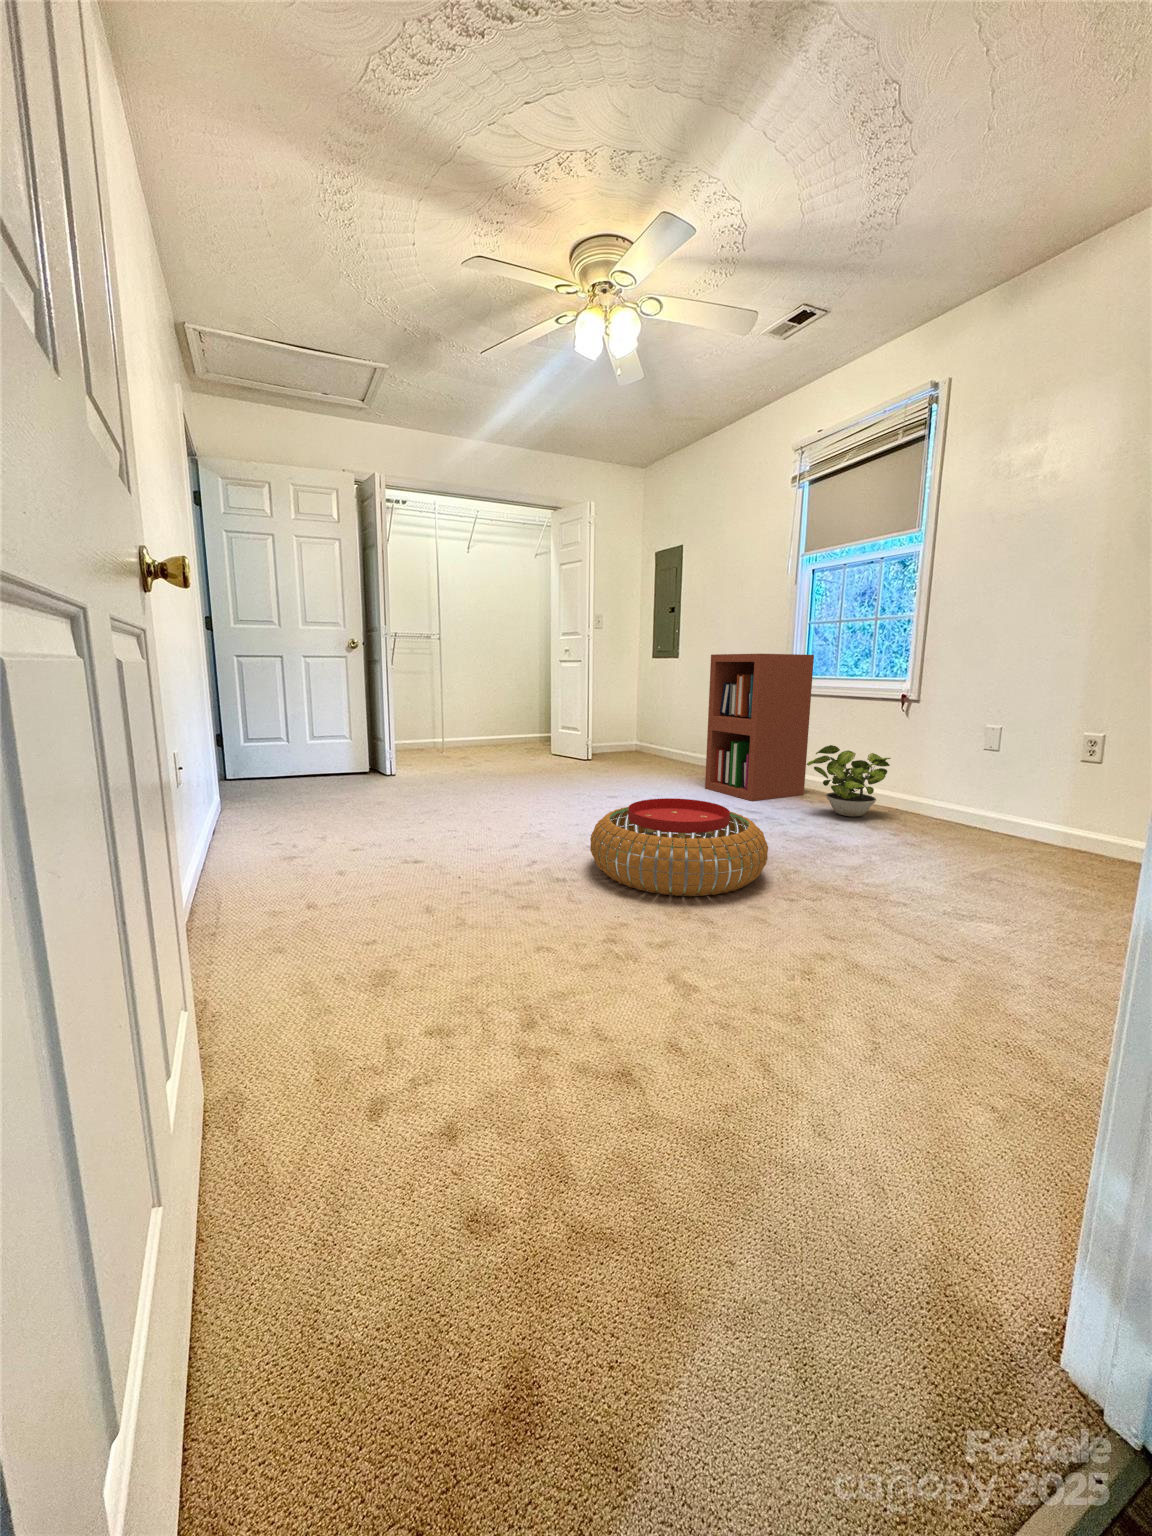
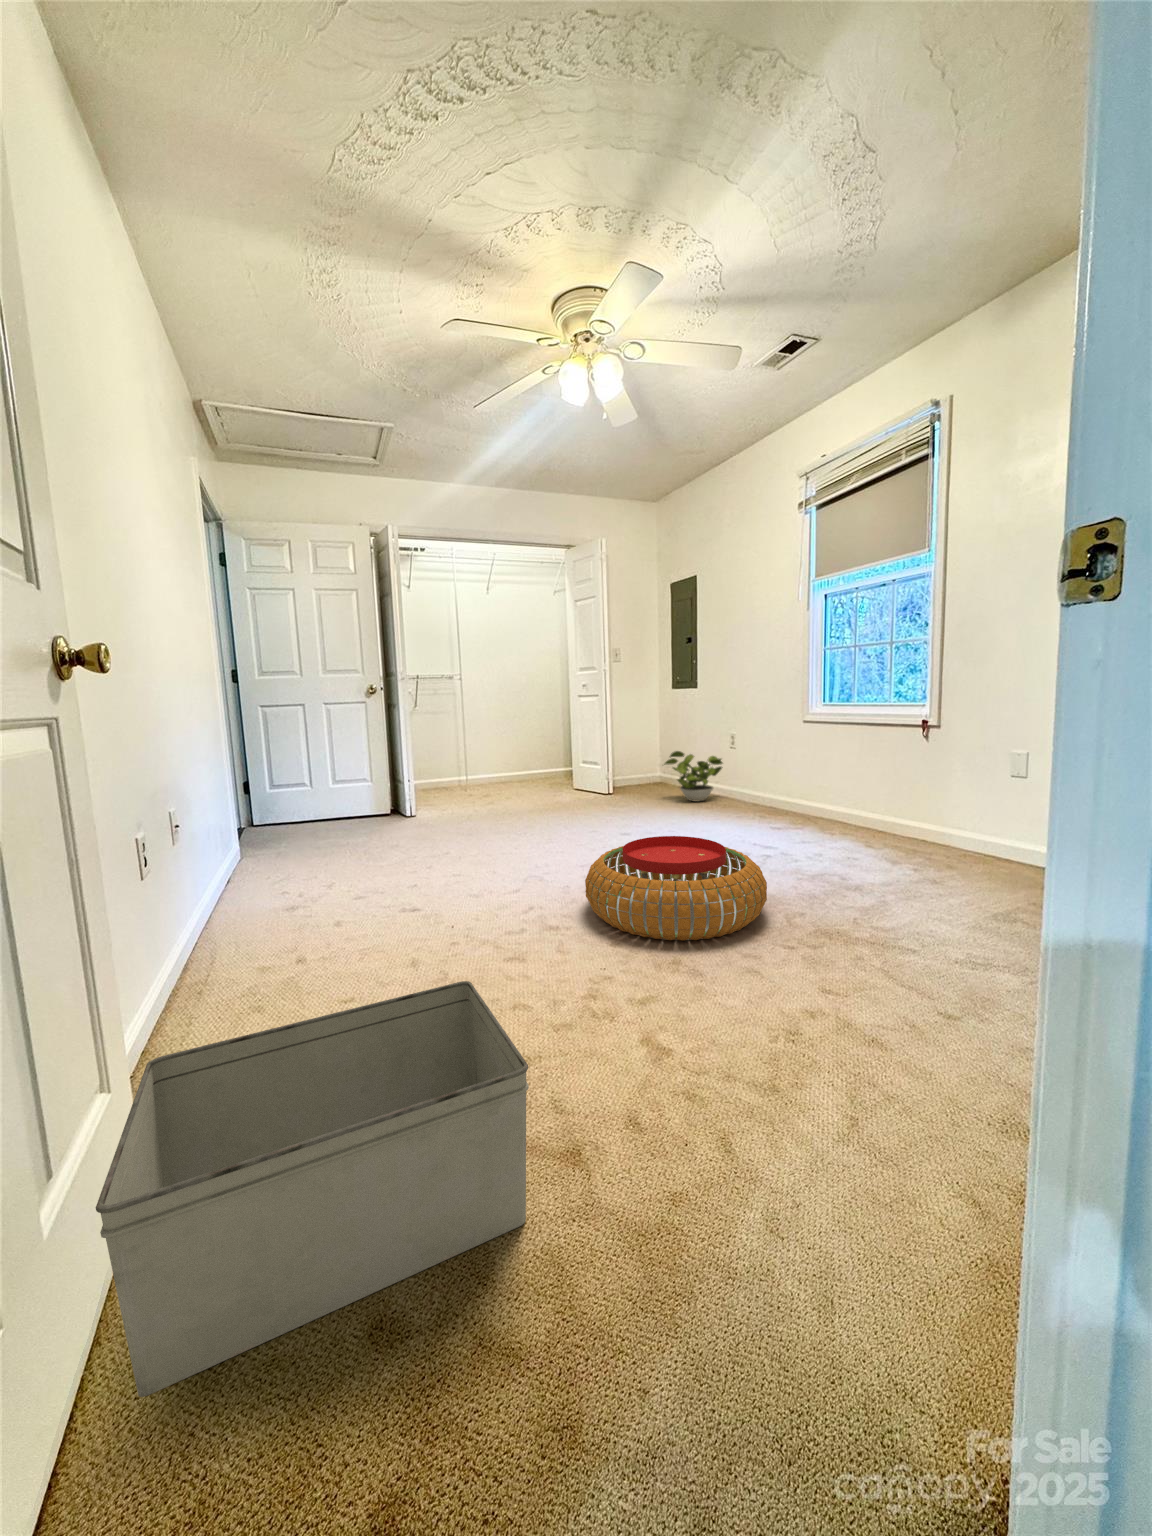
bookshelf: present [705,654,814,801] -> none [721,680,826,831]
potted plant: present [807,745,890,817] -> present [664,751,722,802]
storage bin: none [226,916,609,1284] -> present [96,981,529,1397]

